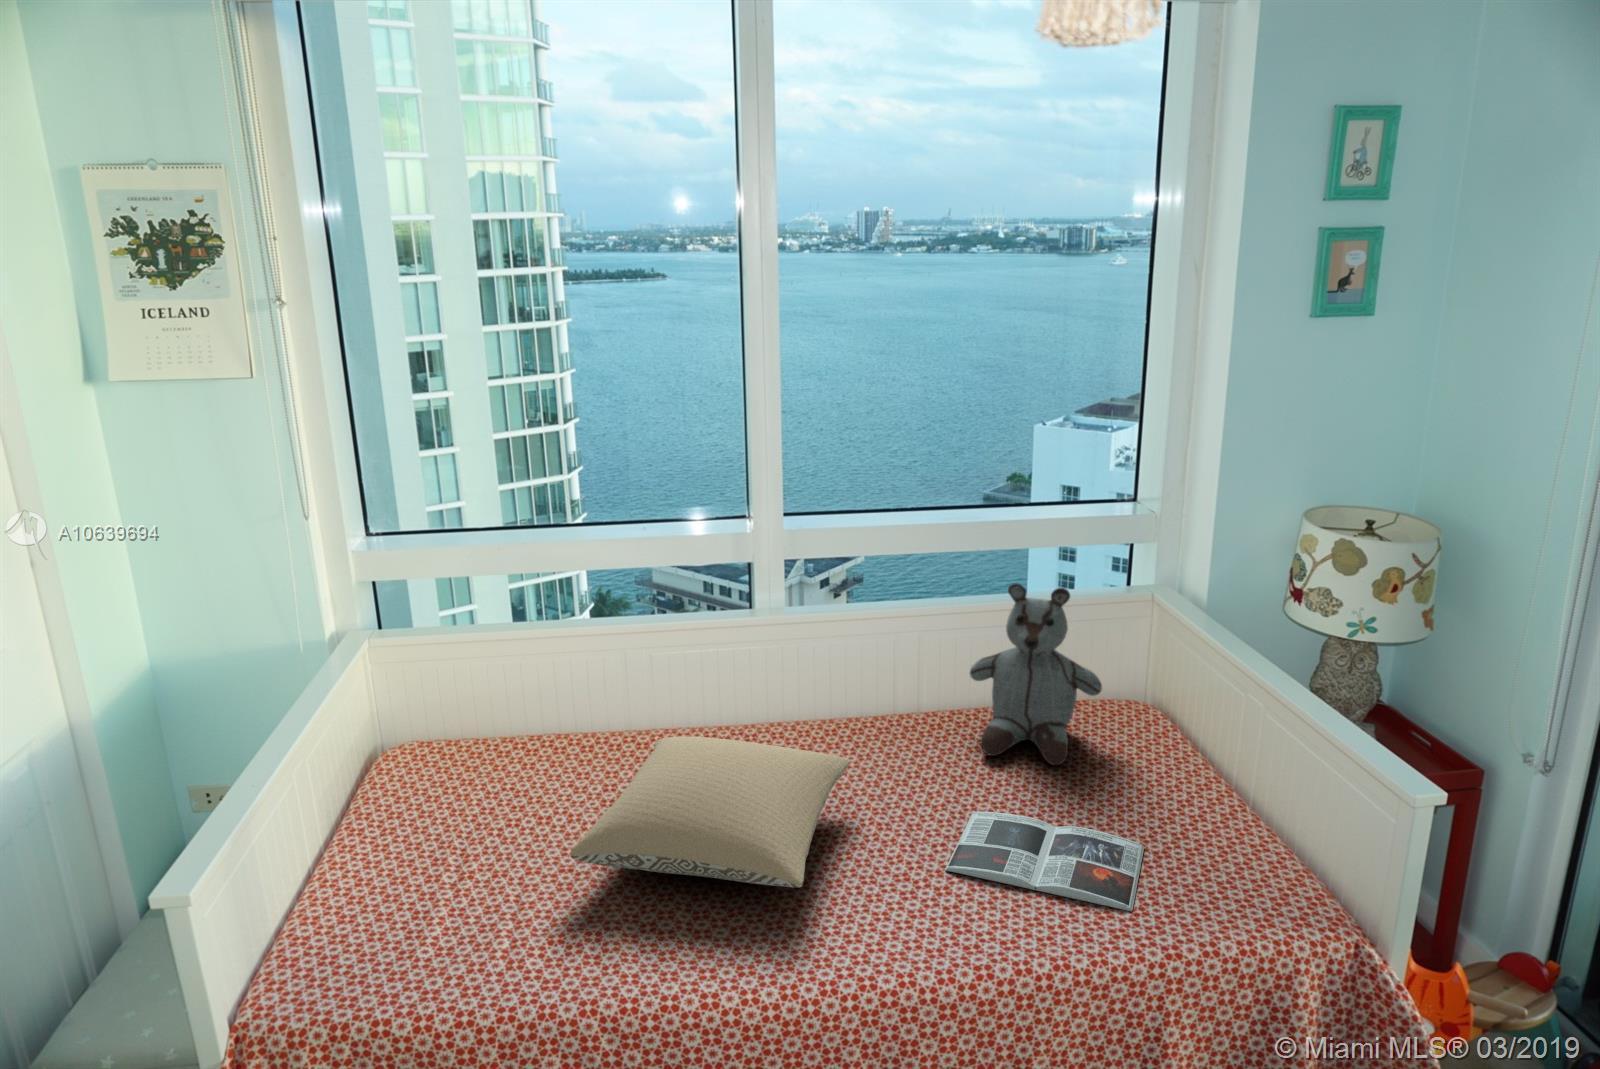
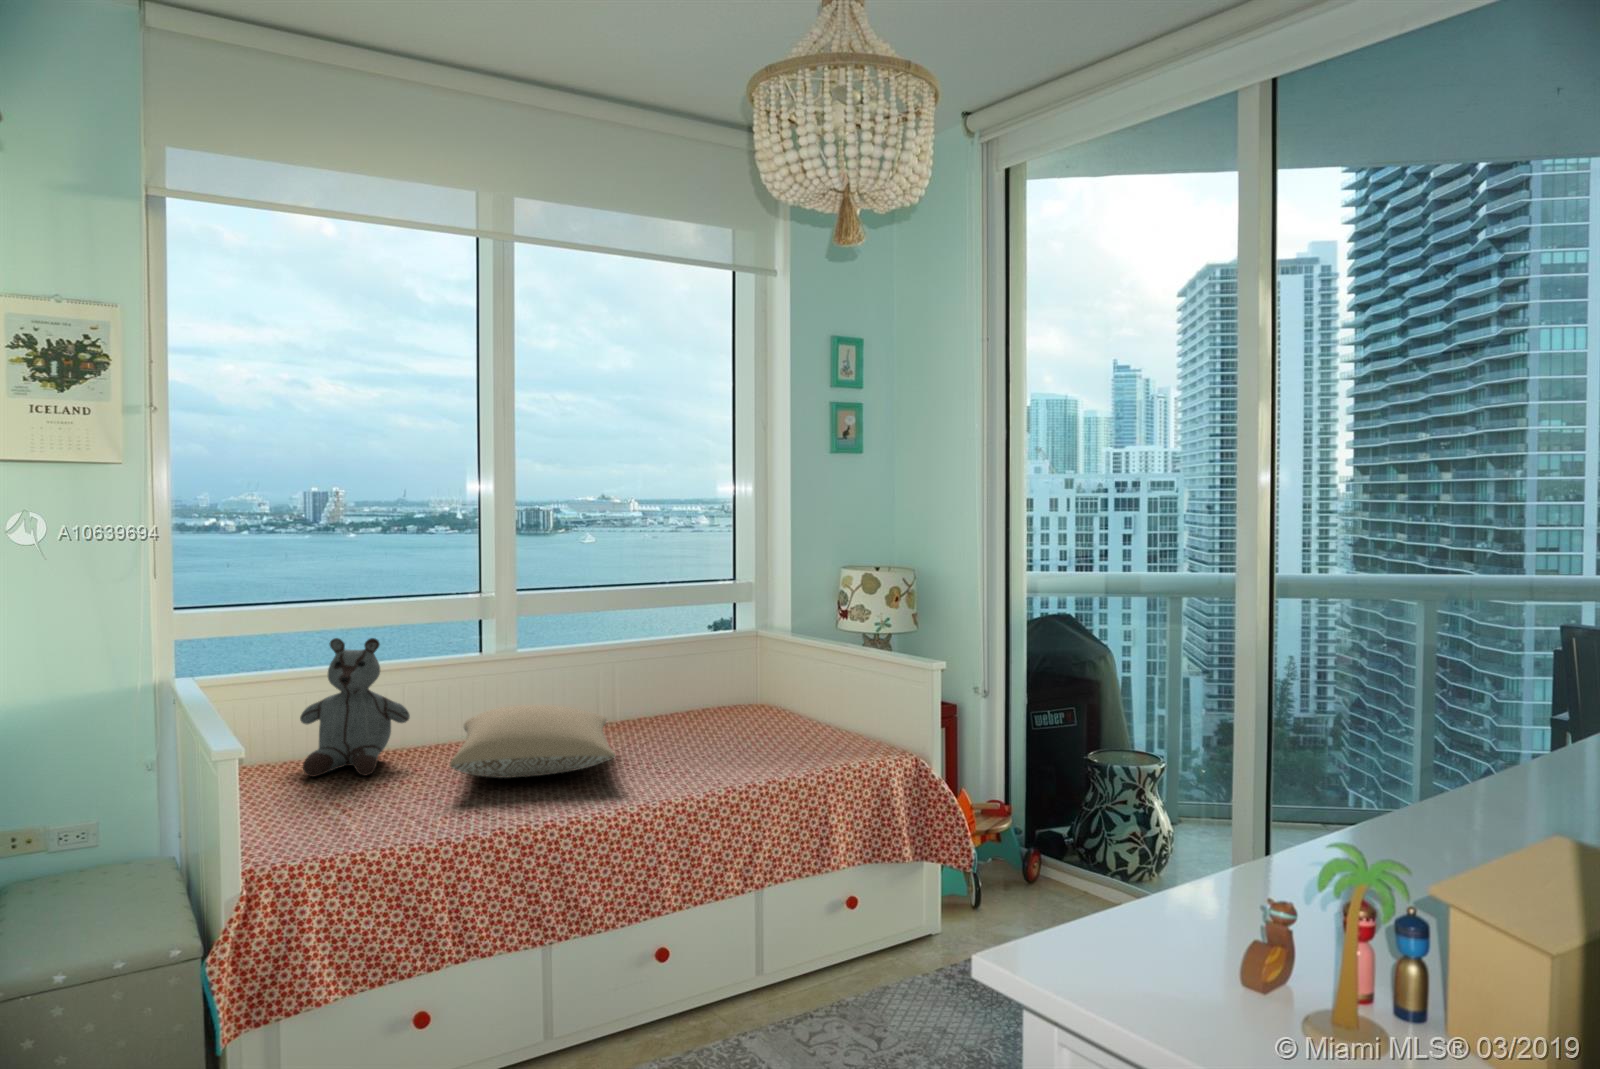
stuffed bear: present [970,583,1102,765] -> present [300,638,410,777]
magazine: present [945,811,1144,911] -> none [685,738,797,762]

